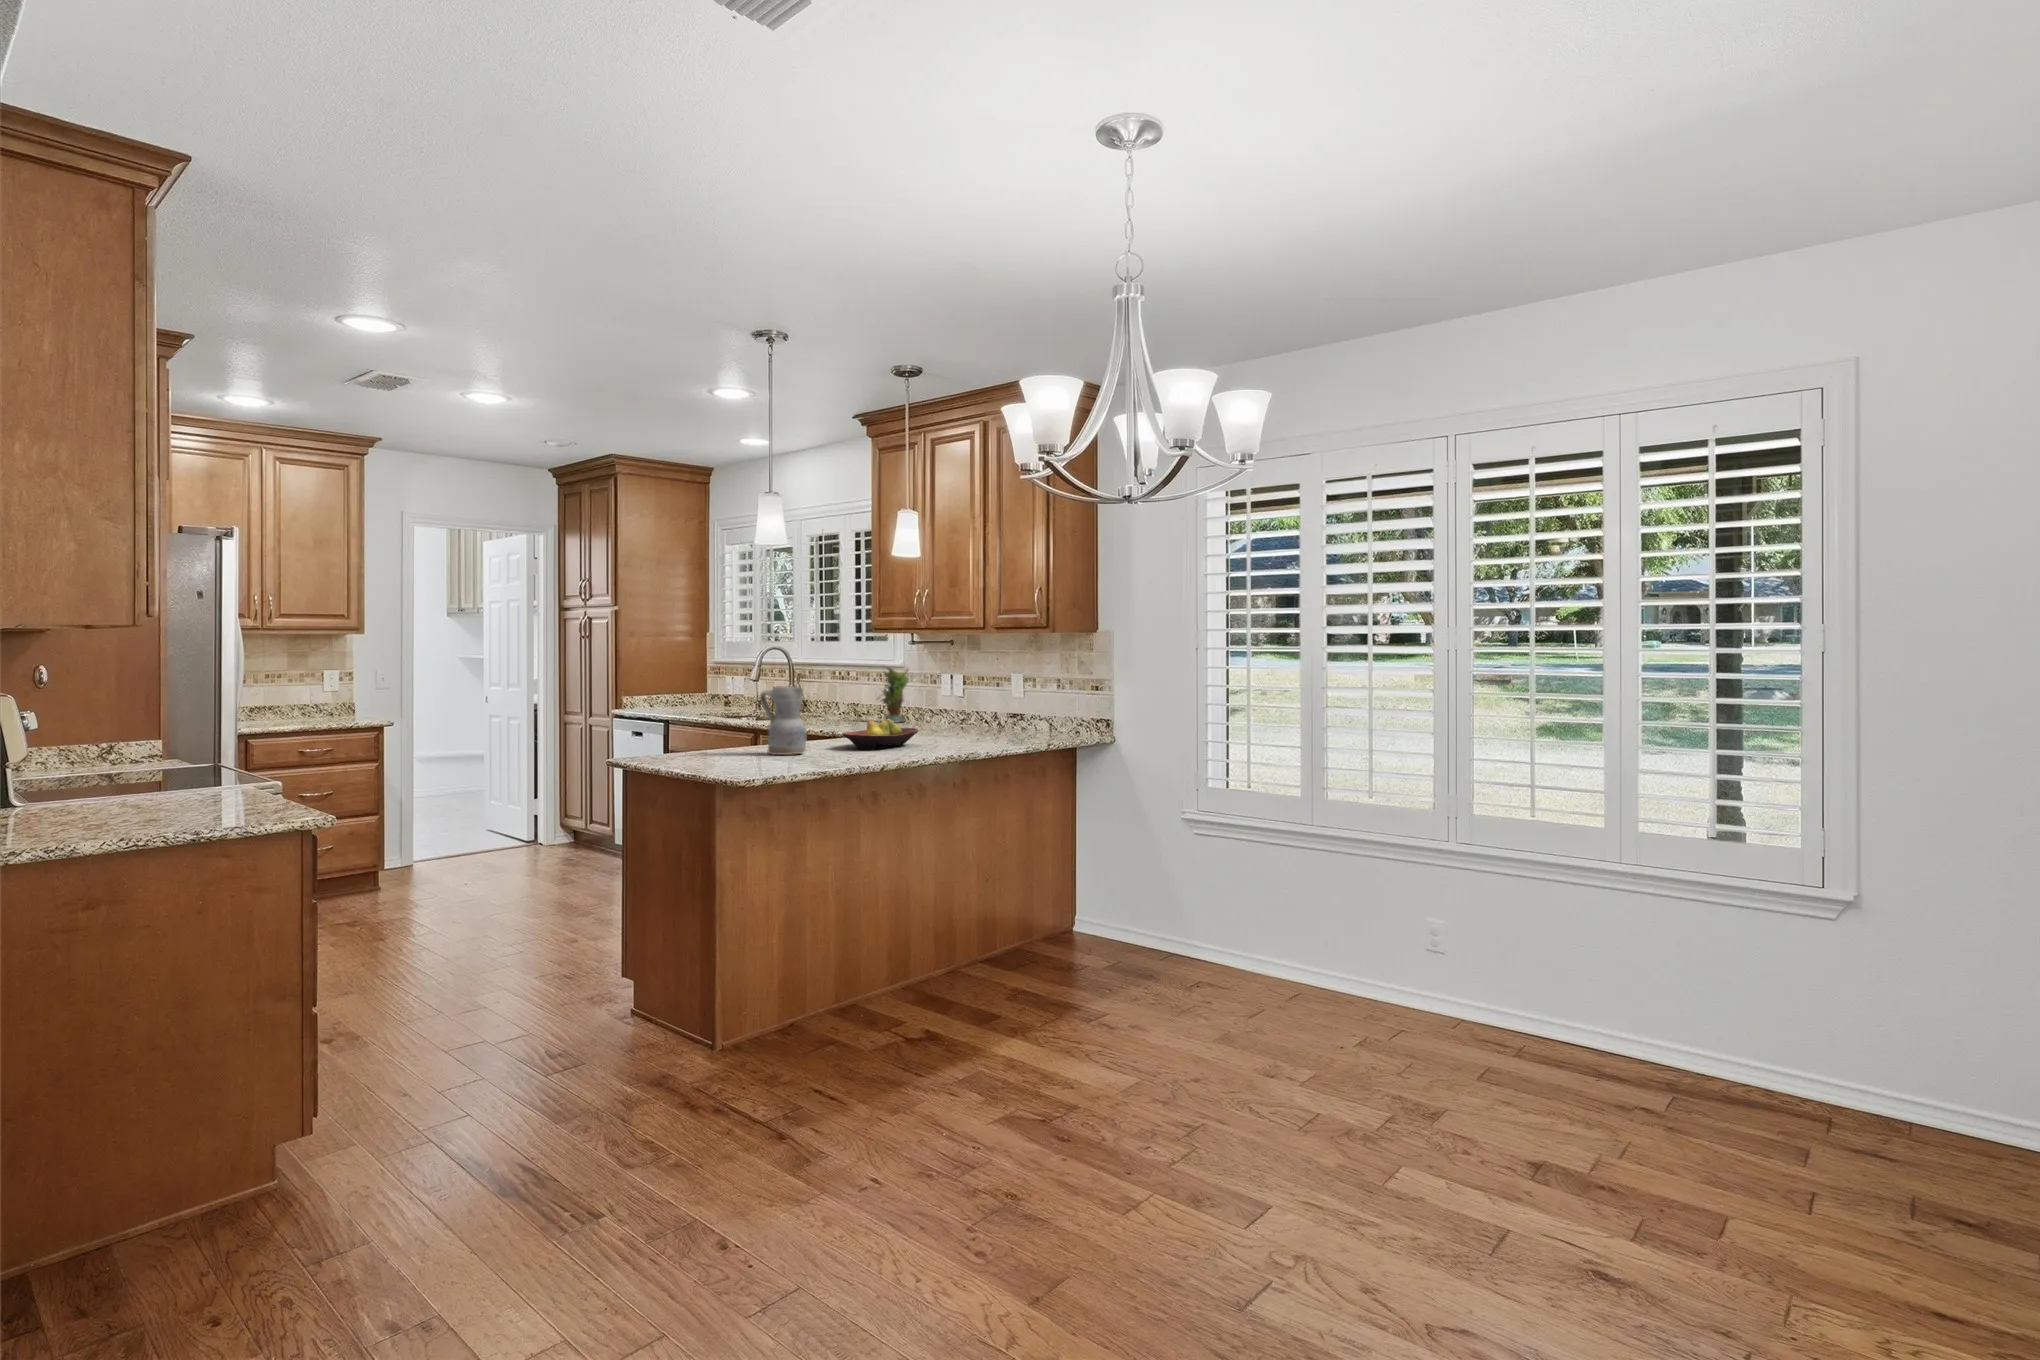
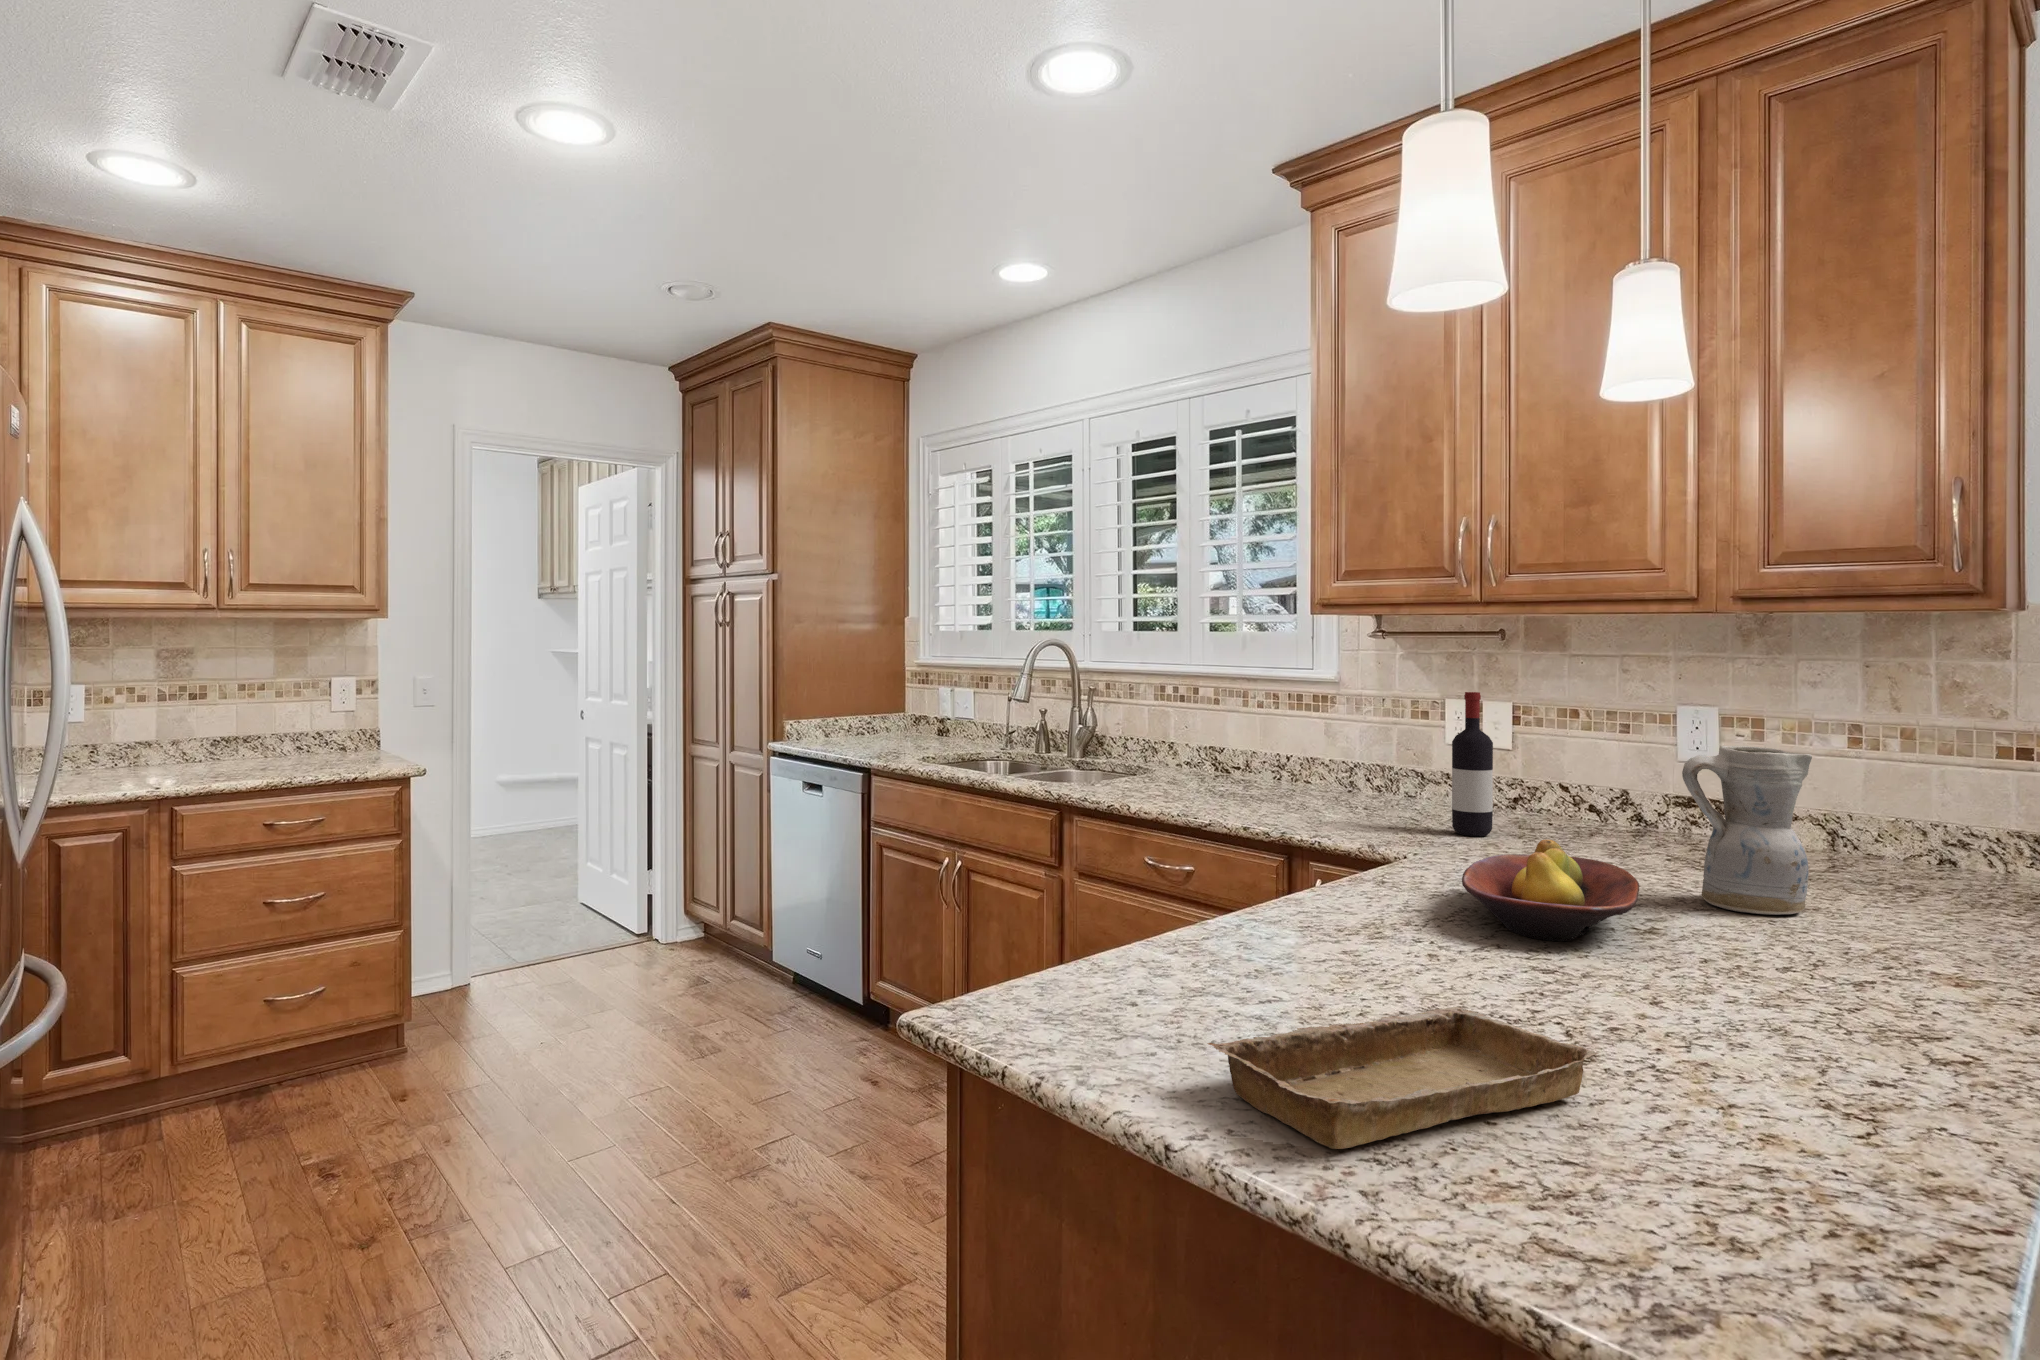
potted plant: present [881,667,909,722] -> none [1267,680,1339,790]
wine bottle: none [919,668,937,733] -> present [1452,692,1493,836]
ceramic pitcher: present [760,686,806,755] -> present [1682,746,1812,915]
tray: none [685,749,790,767] -> present [1208,1007,1598,1149]

